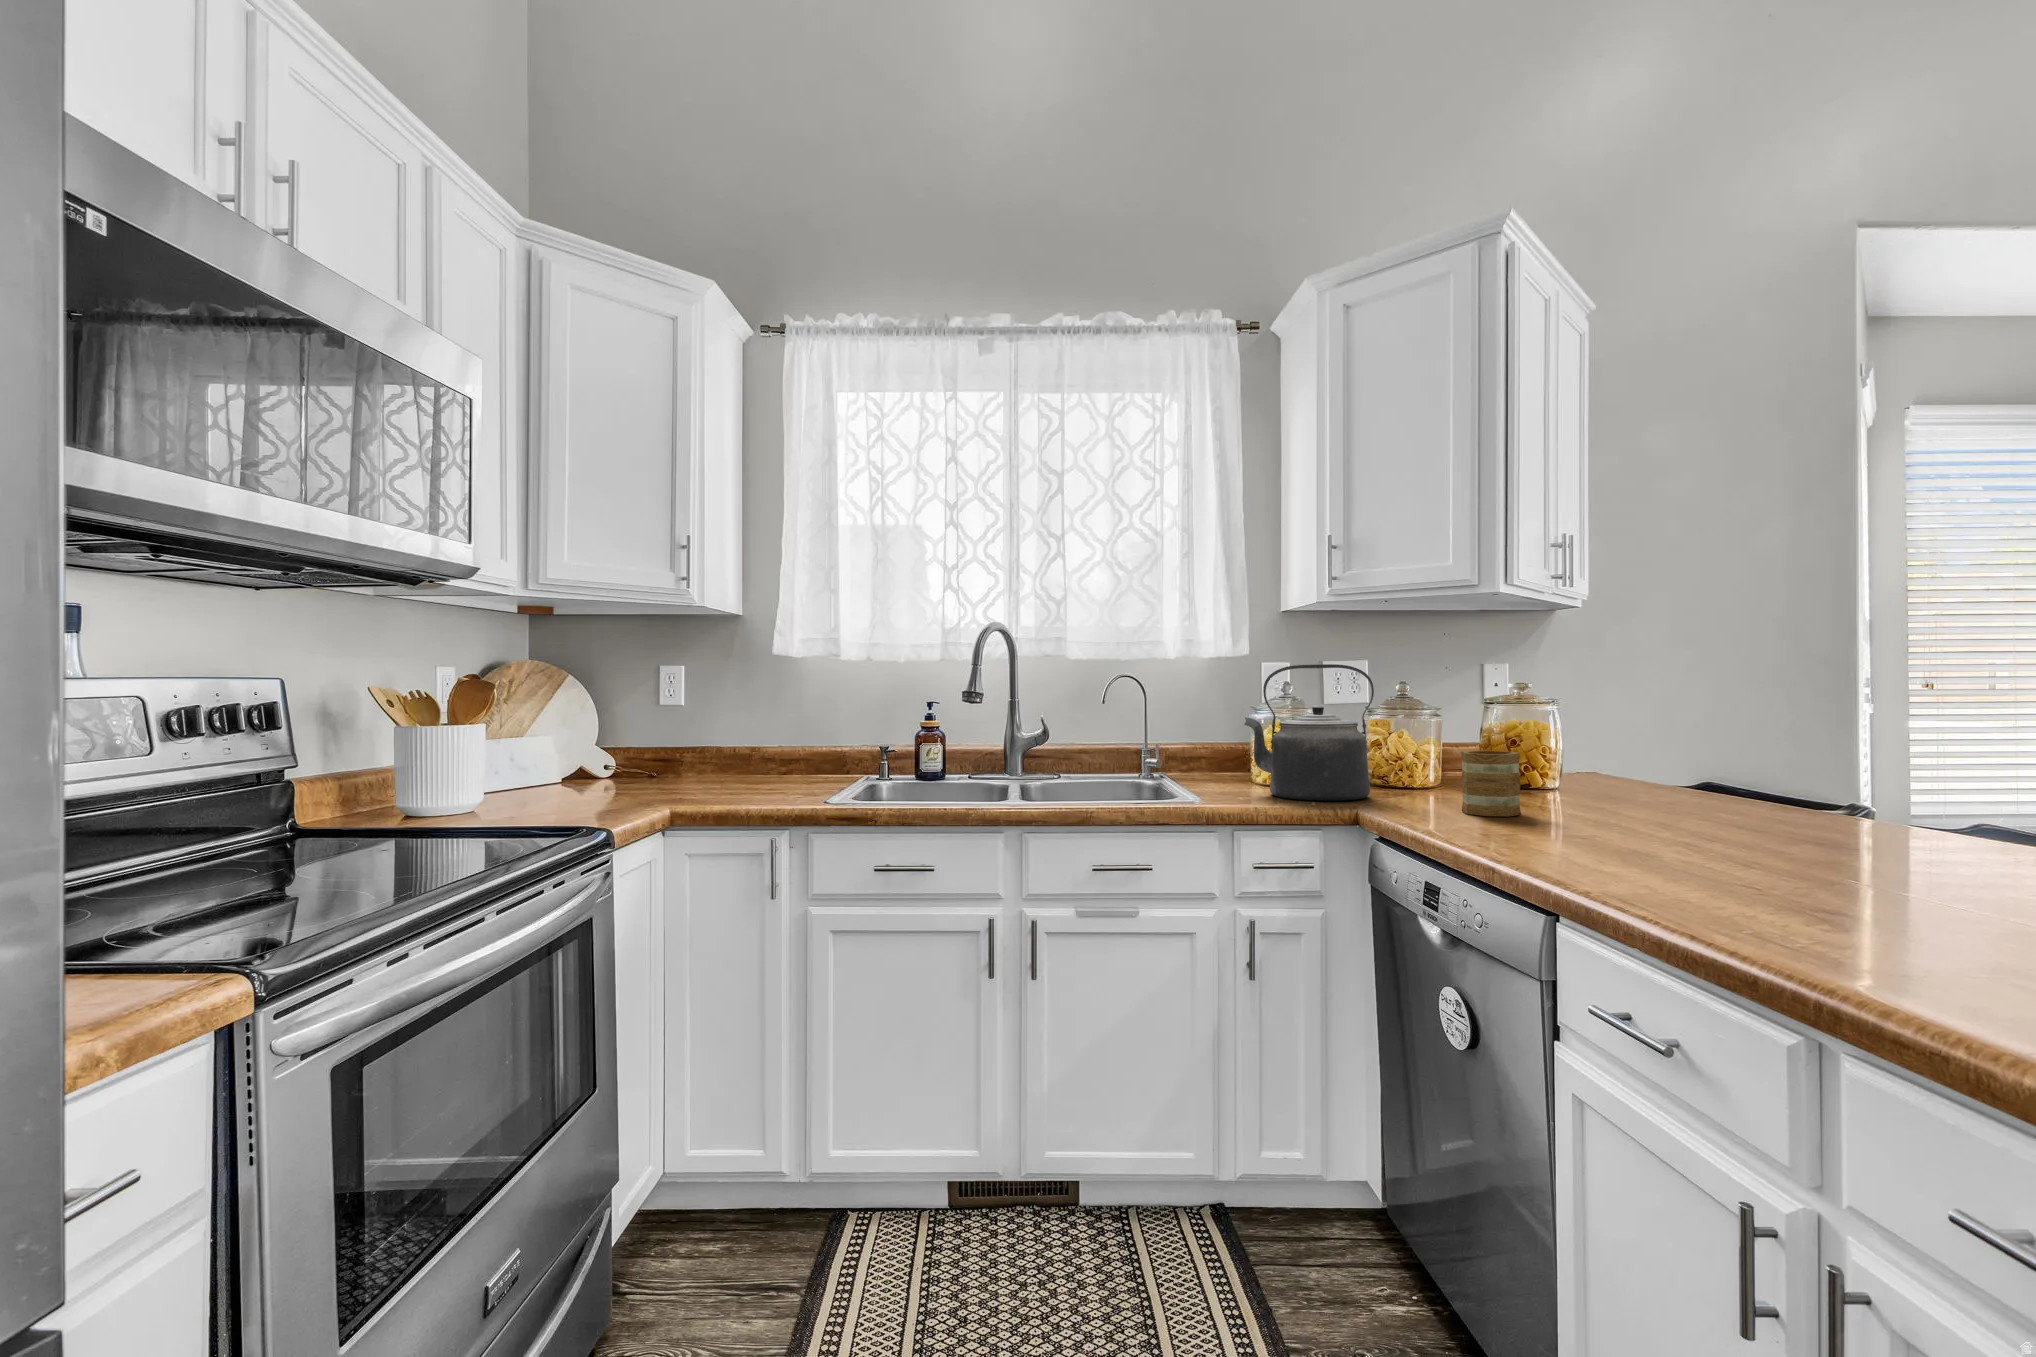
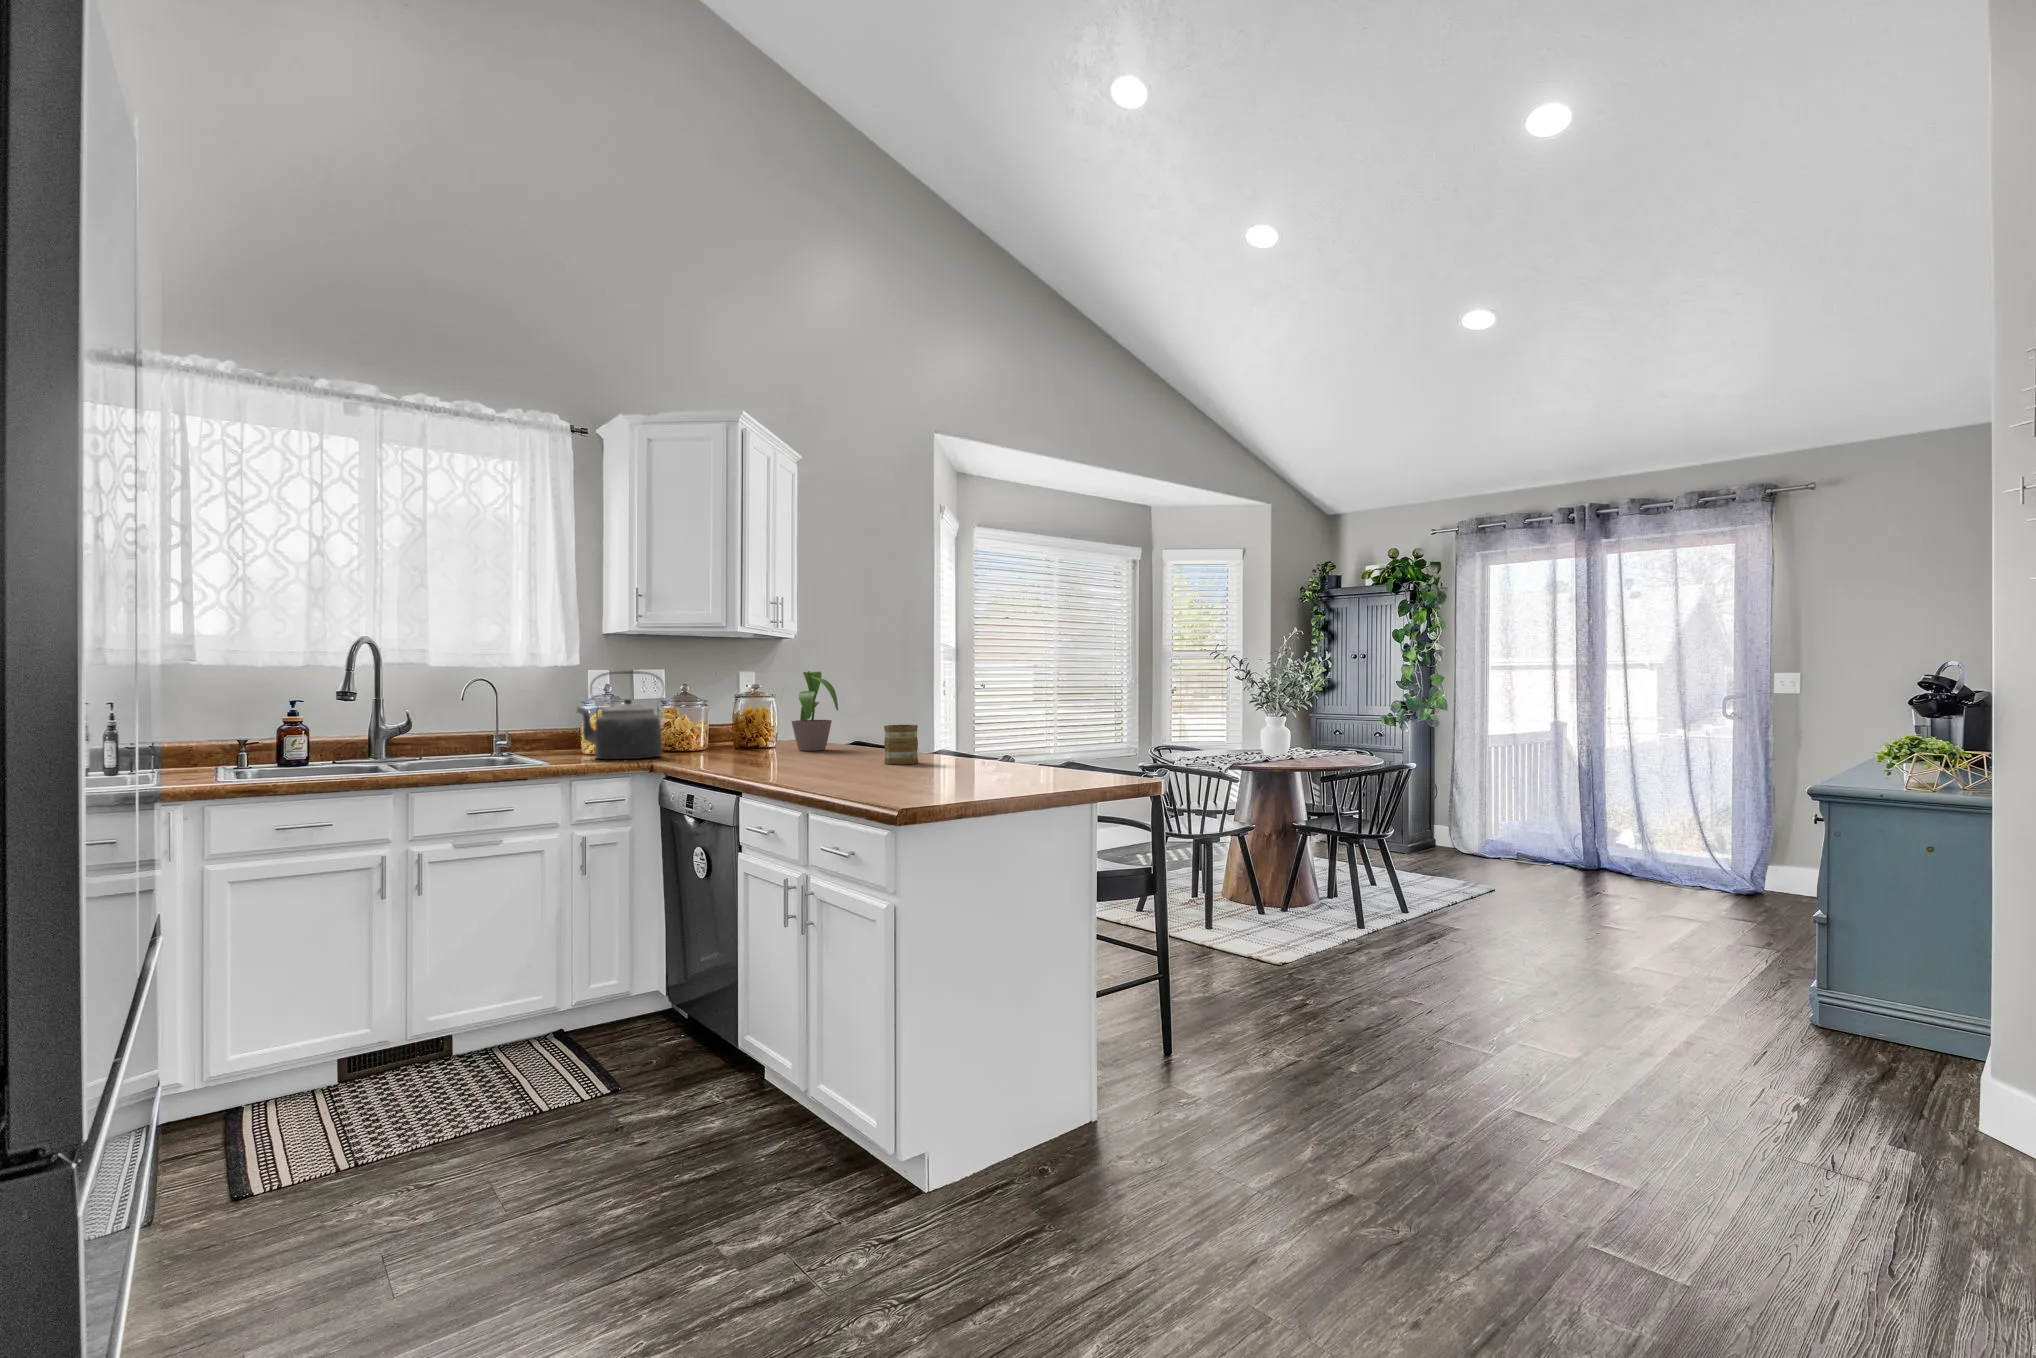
potted plant: none [1557,661,1699,803] -> present [783,671,838,751]
mug: present [1461,751,1521,816] -> present [884,725,918,764]

